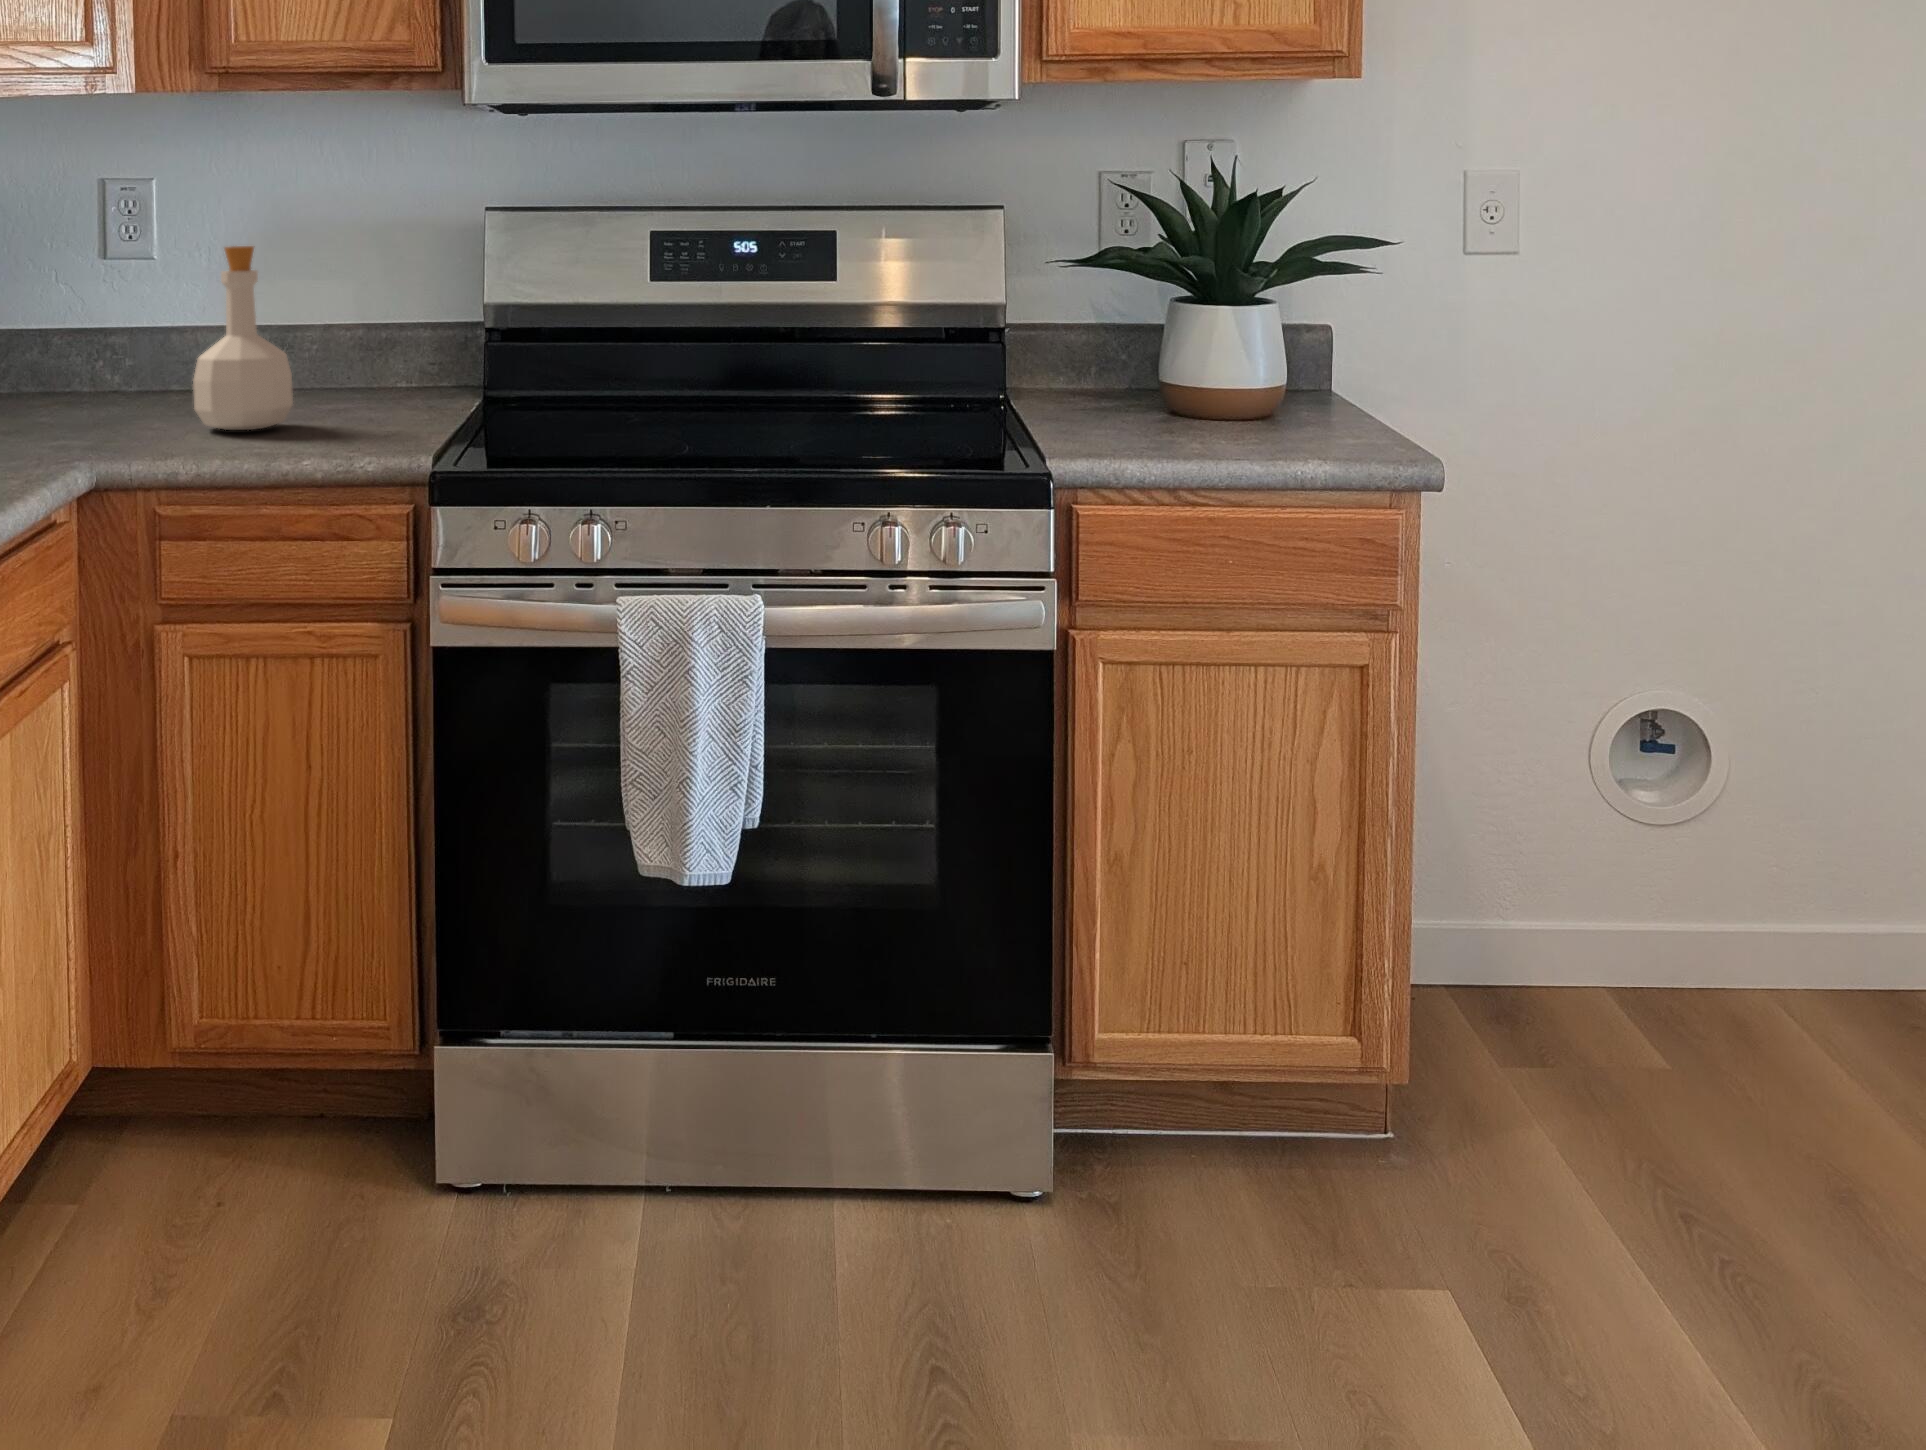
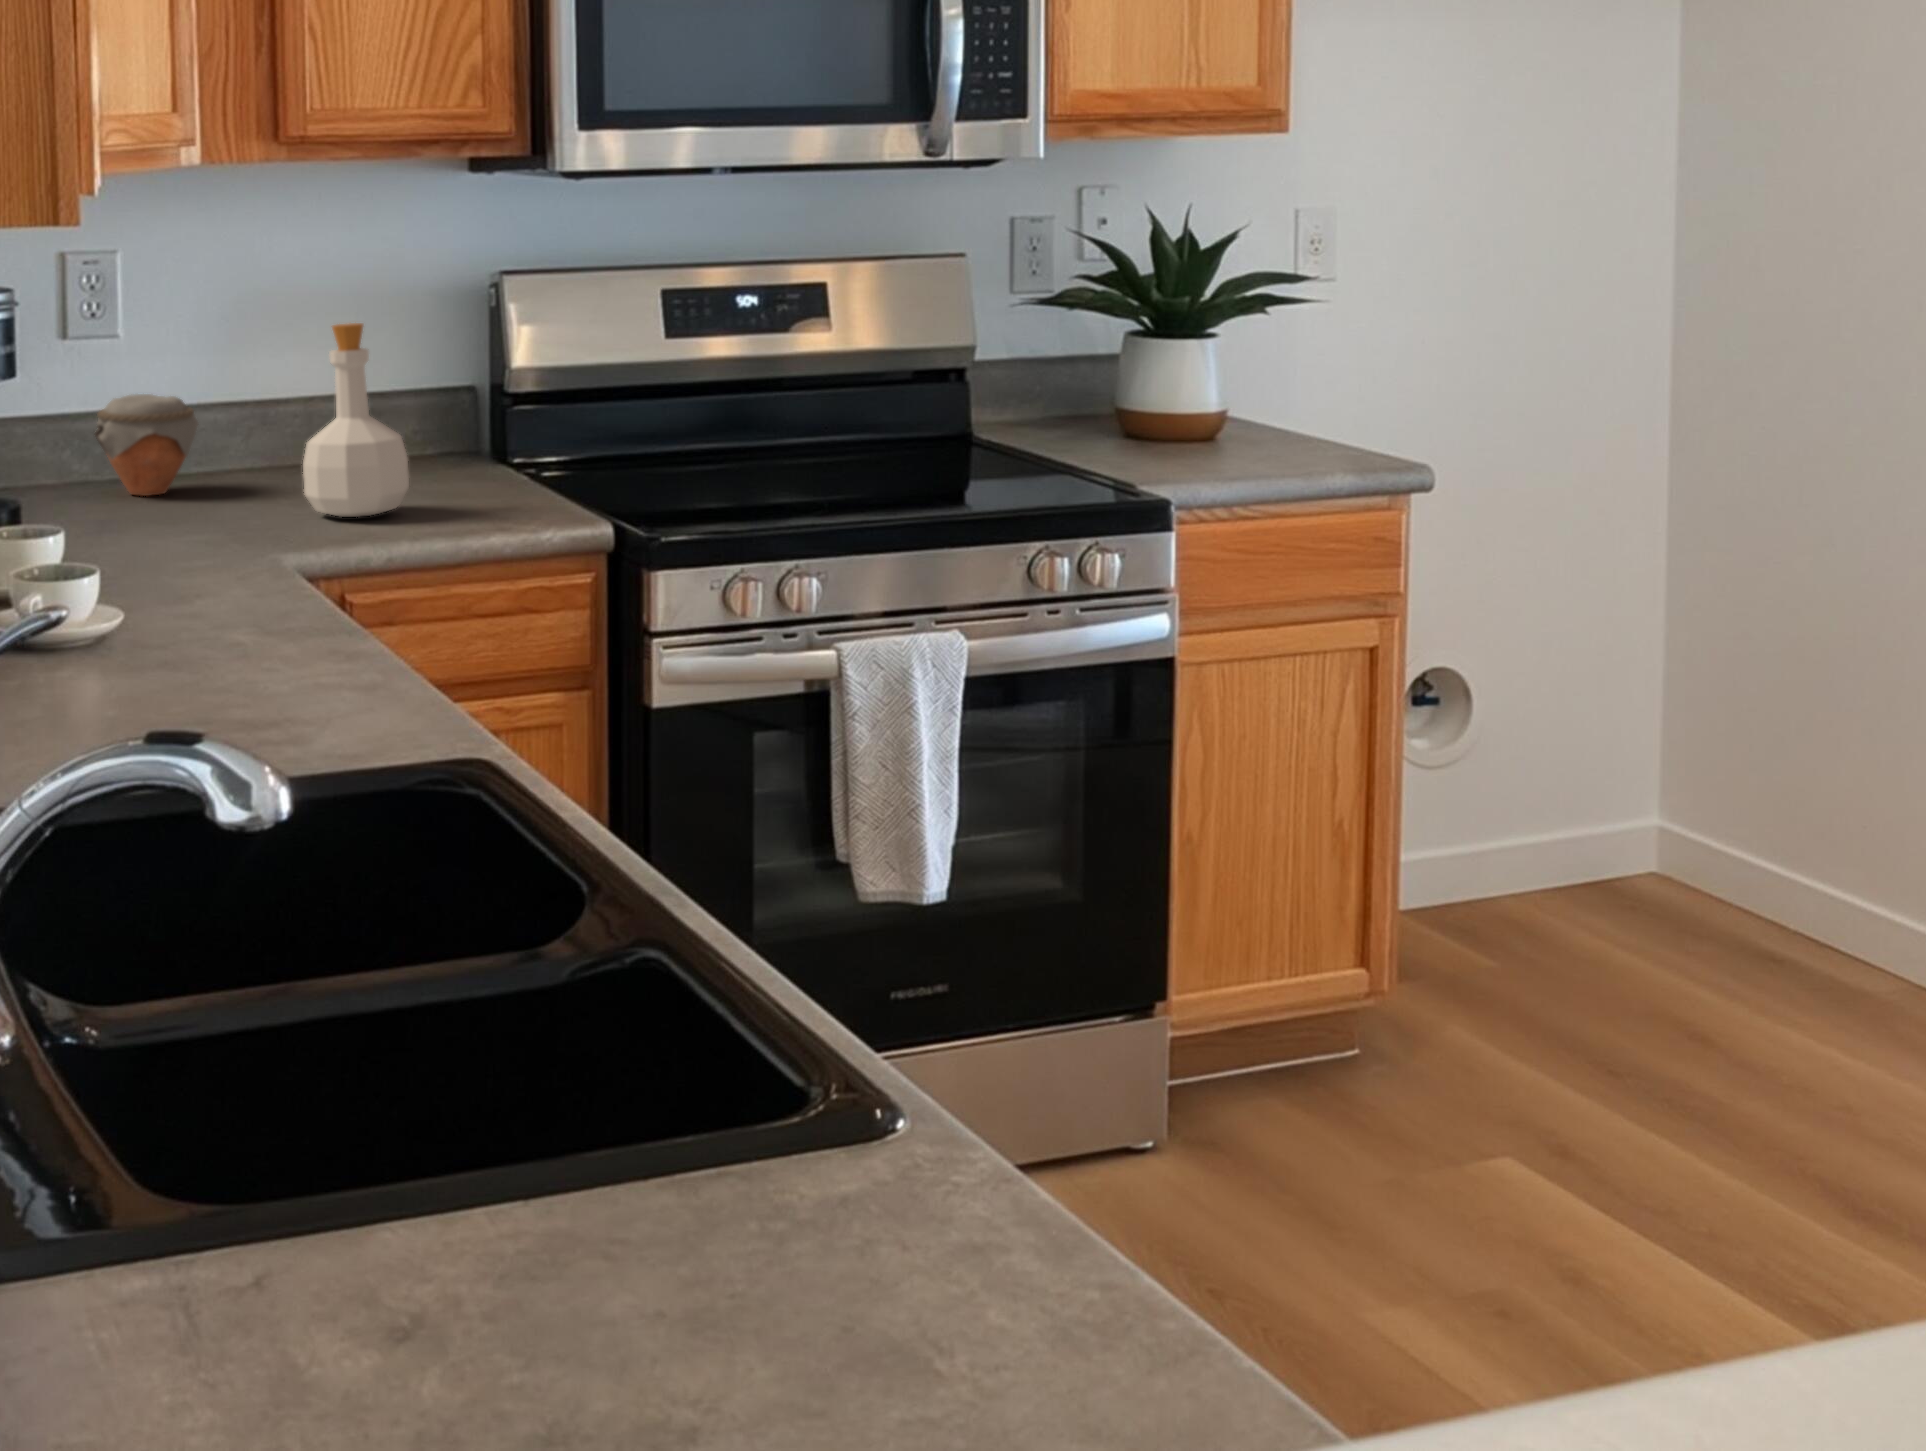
jar: none [82,307,188,400] -> present [95,394,198,496]

